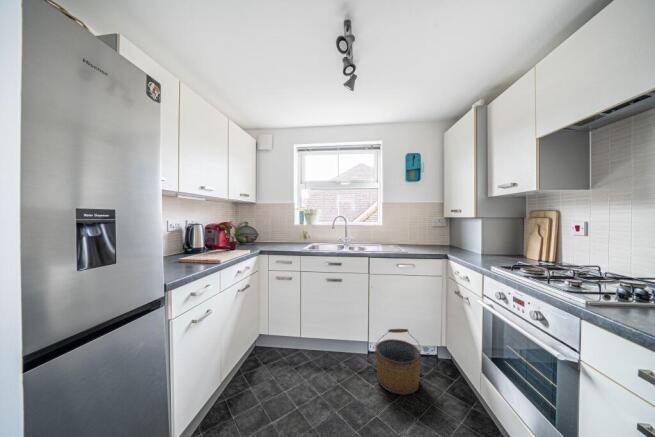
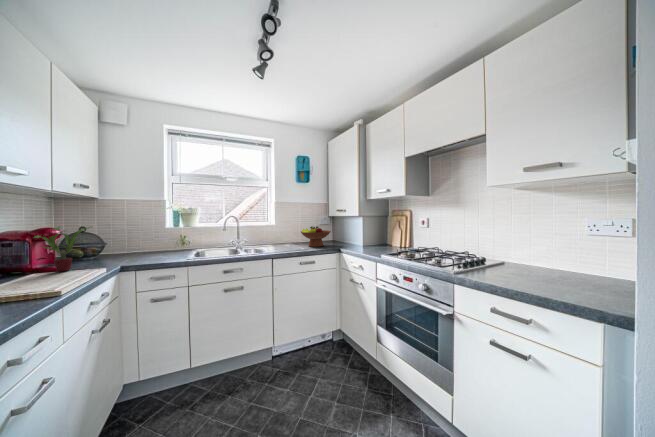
fruit bowl: none [404,228,440,250] -> present [301,226,331,247]
bucket: present [375,329,421,395] -> none [287,323,328,388]

